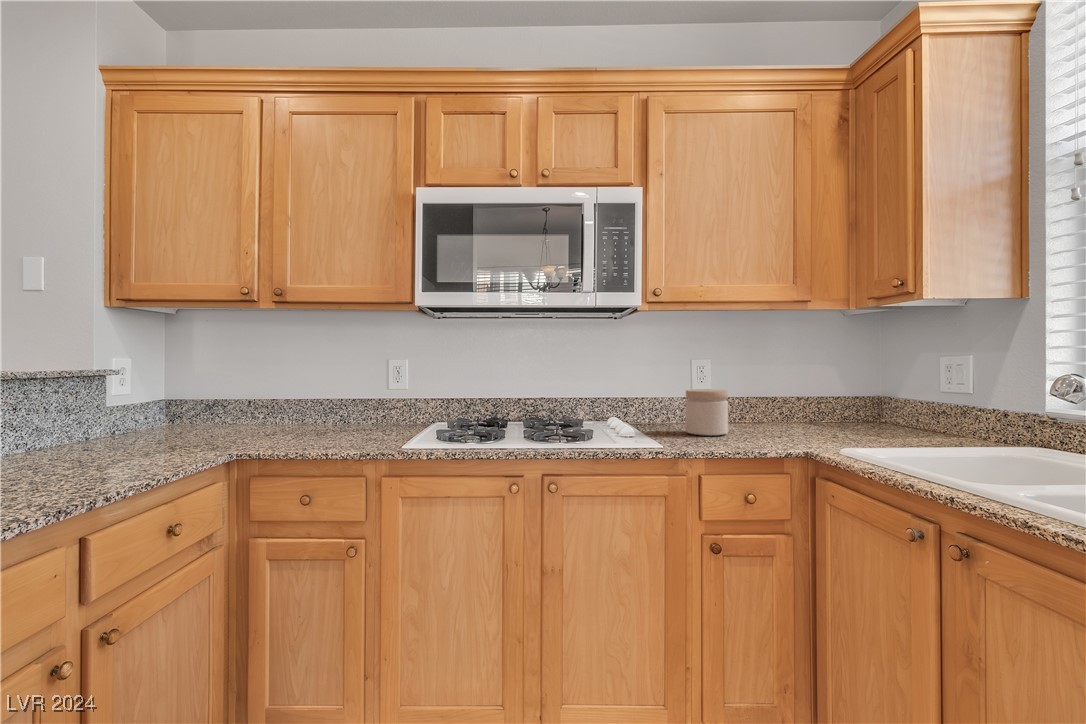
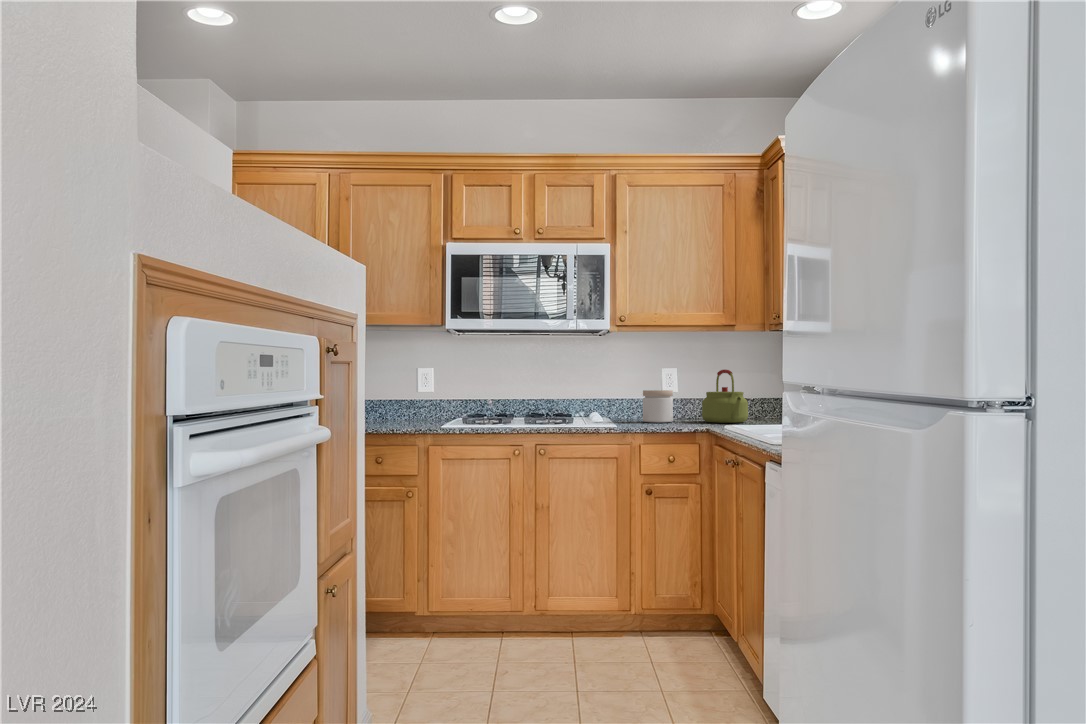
kettle: none [765,362,835,436] -> present [702,370,748,423]

